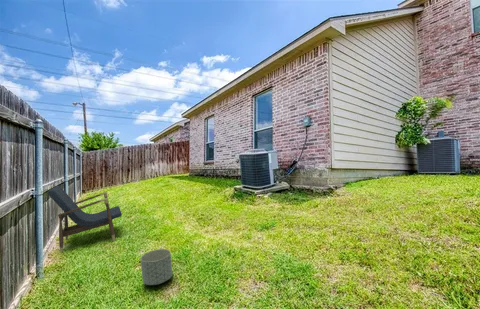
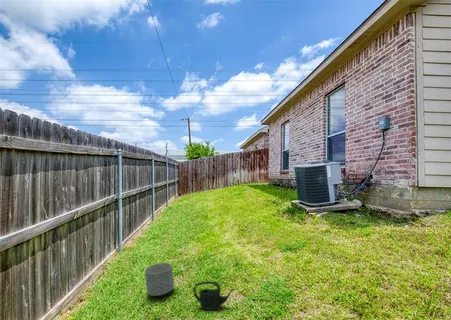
lounge chair: present [48,186,122,252] -> none [111,195,171,251]
watering can: none [207,256,248,284] -> present [193,281,234,310]

